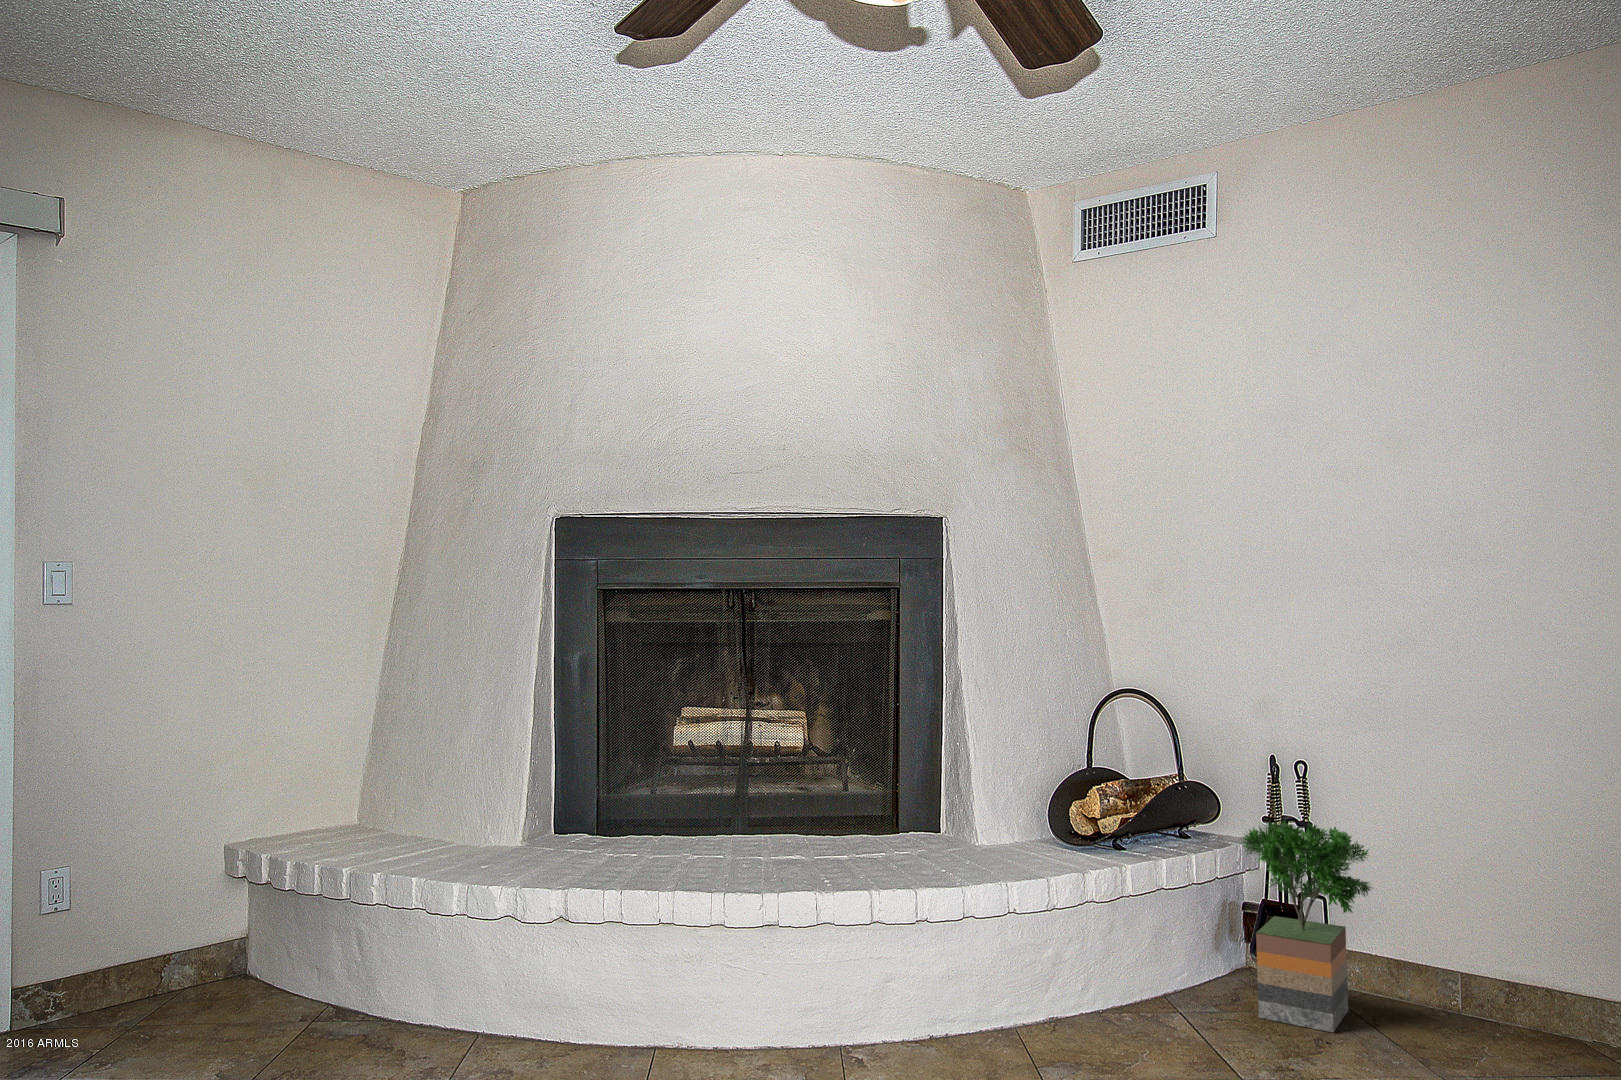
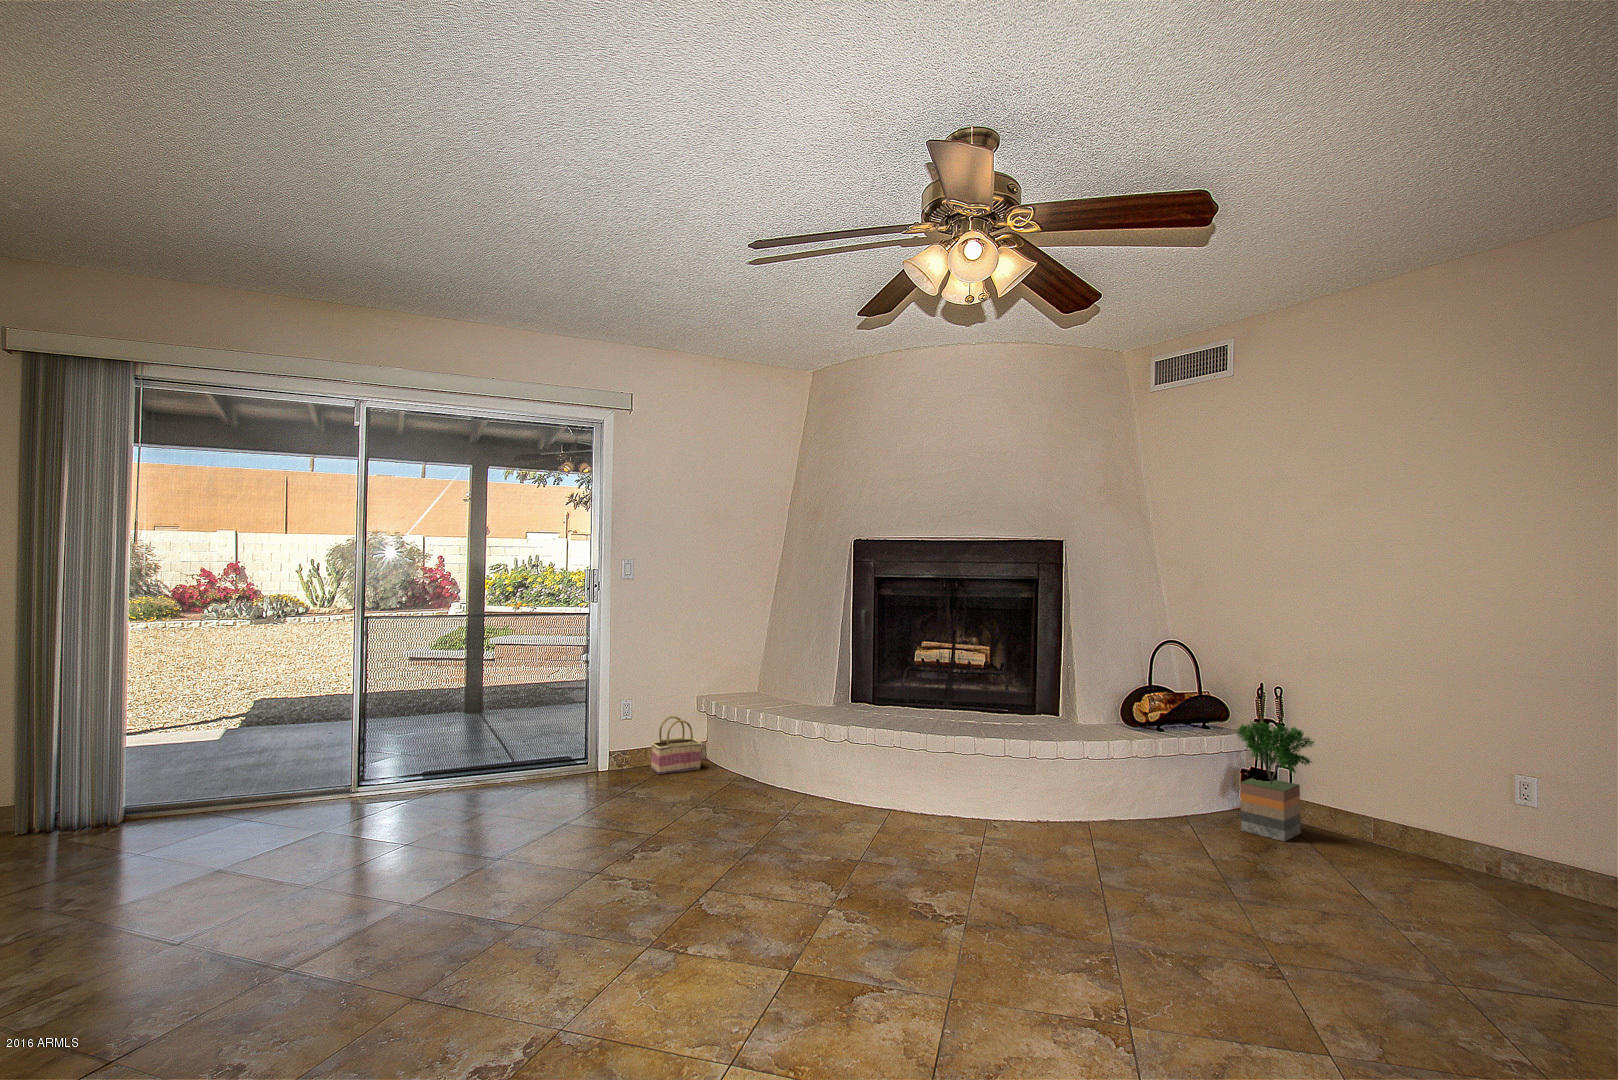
basket: none [117,894,236,1026] -> present [651,716,702,774]

